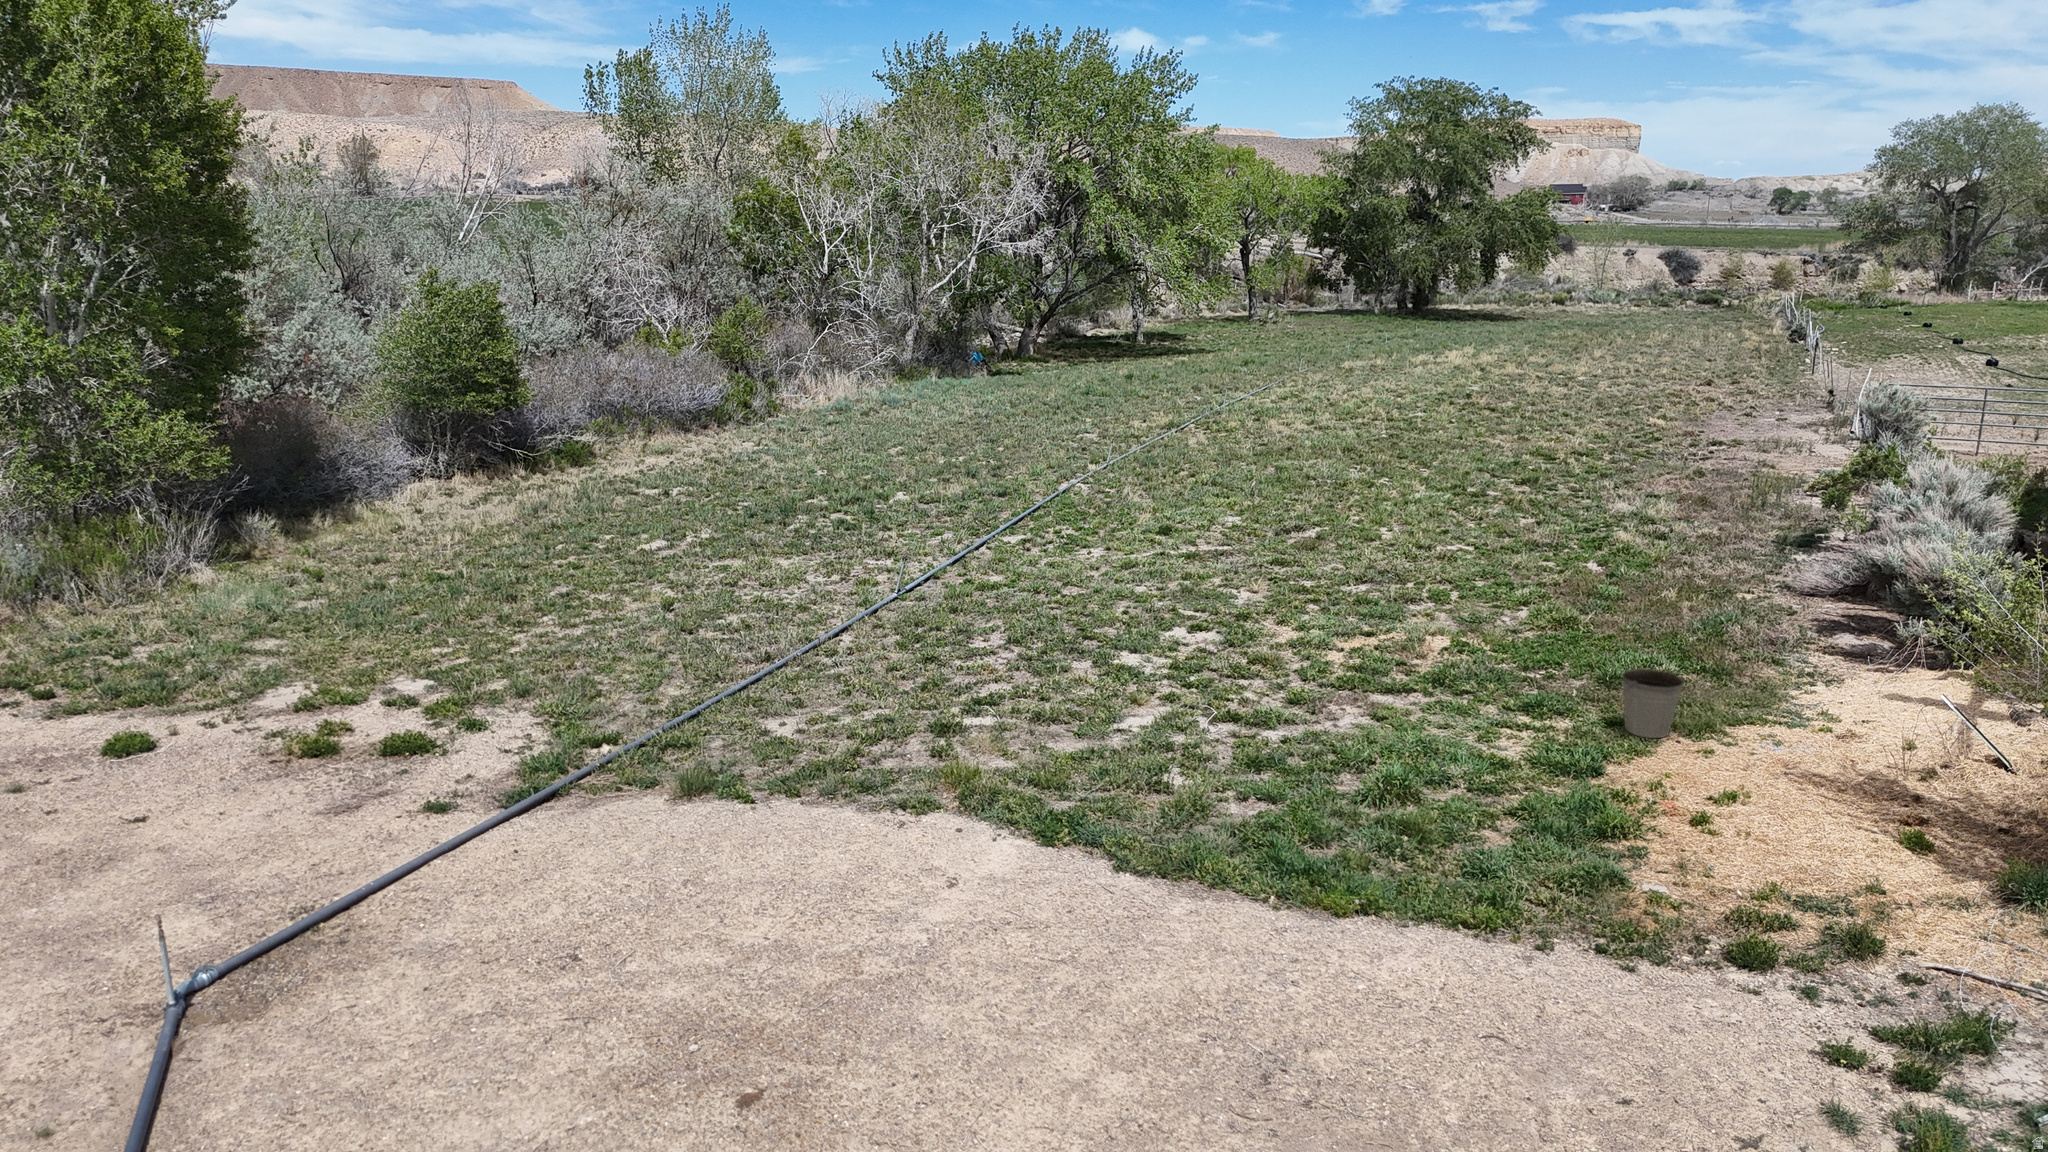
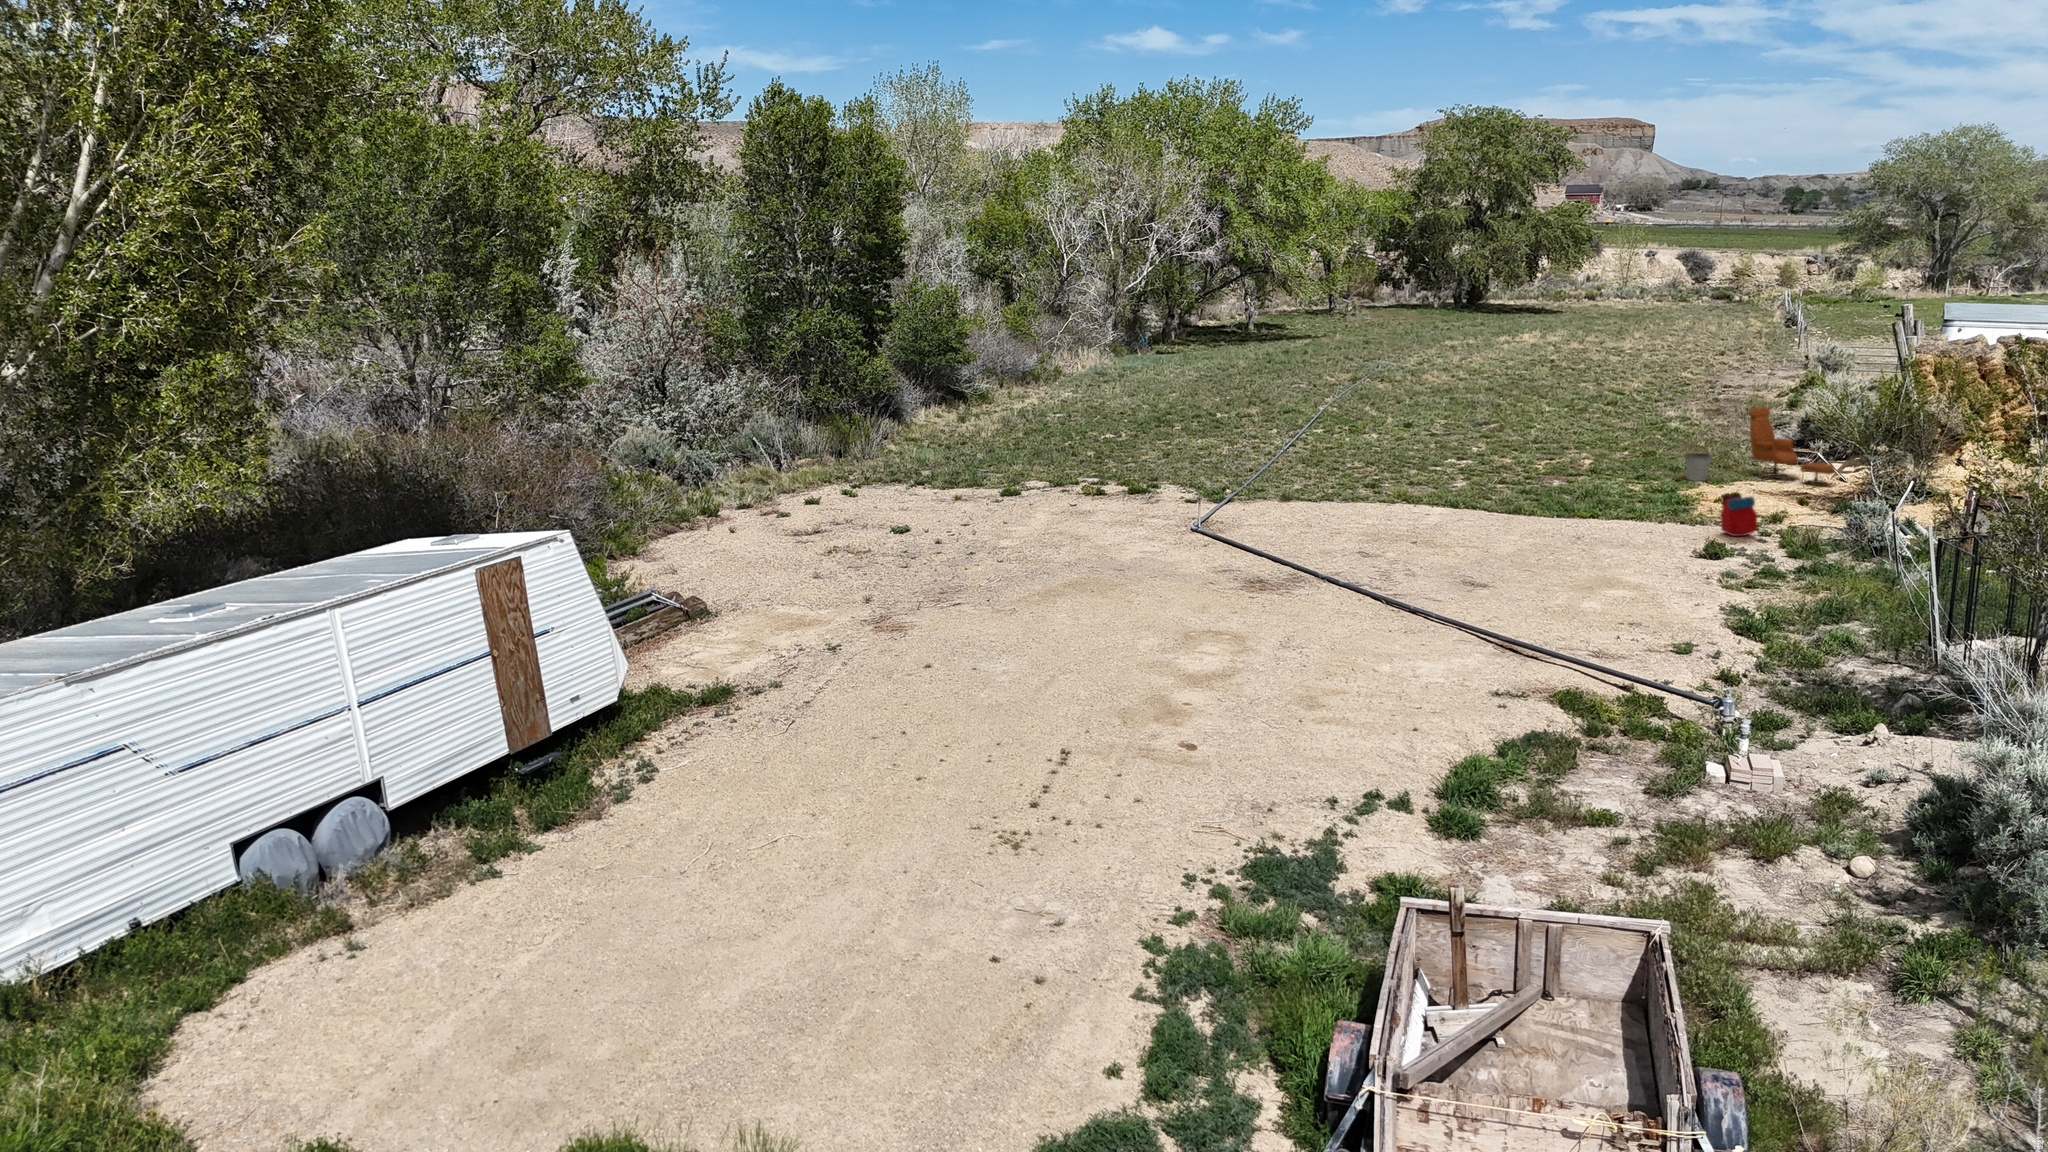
lounge chair: none [1769,567,1976,776] -> present [1749,407,1835,483]
backpack: none [1697,953,1817,1108] -> present [1721,492,1757,536]

